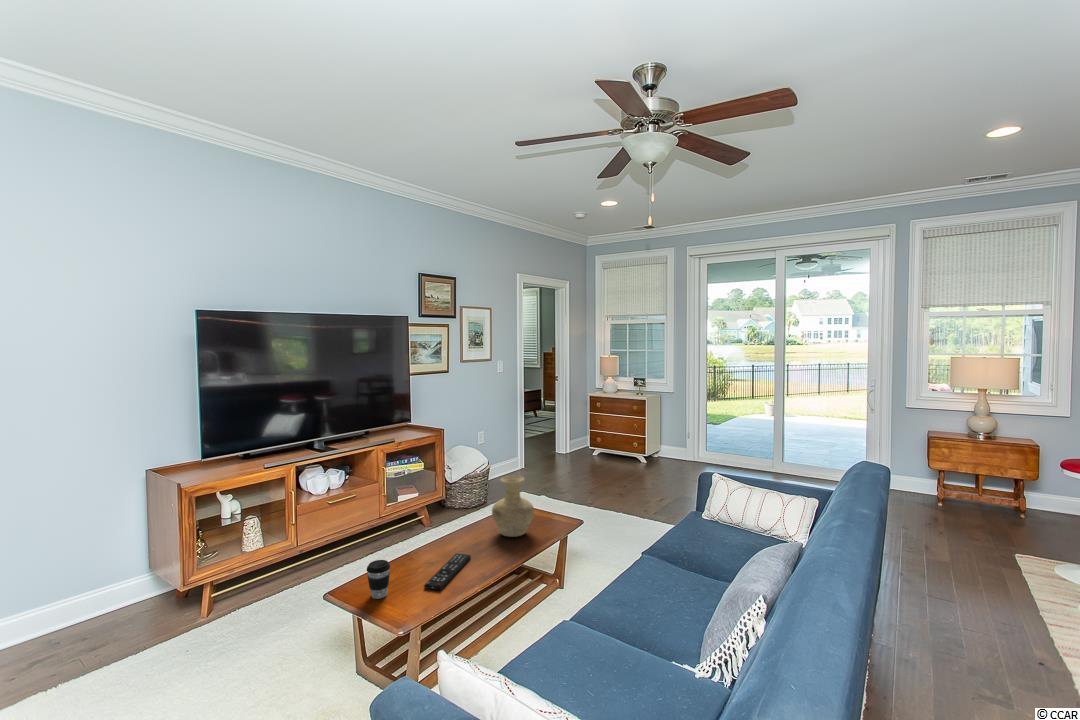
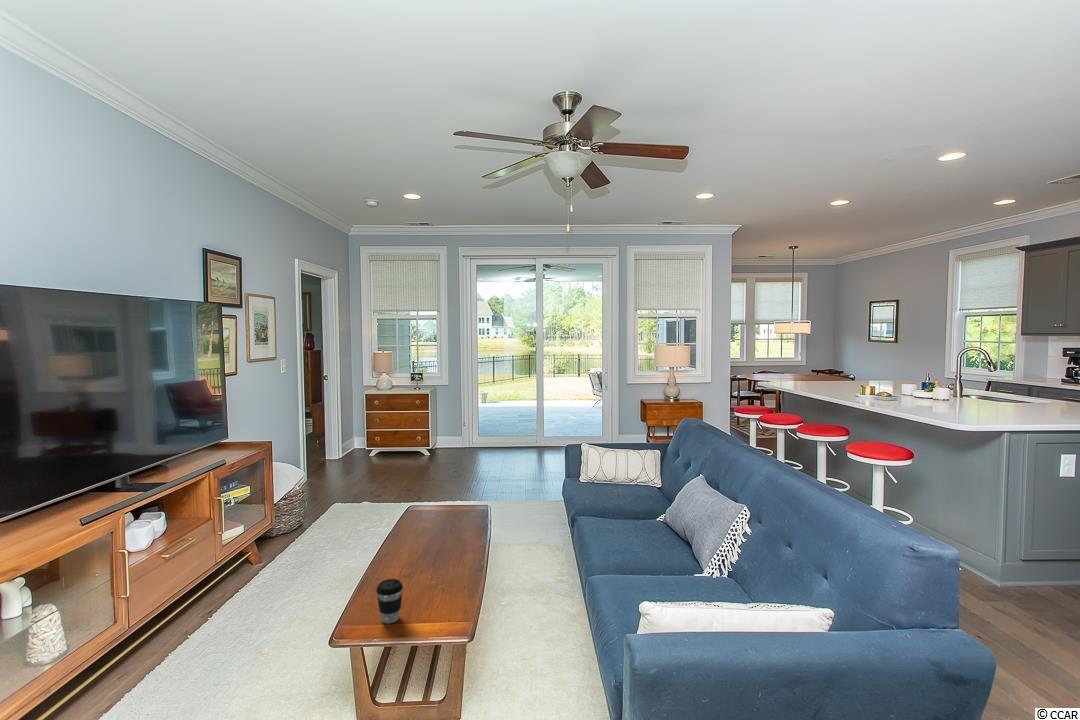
vase: present [492,476,534,537] -> none [419,472,463,534]
remote control: present [424,553,471,590] -> none [416,557,447,598]

